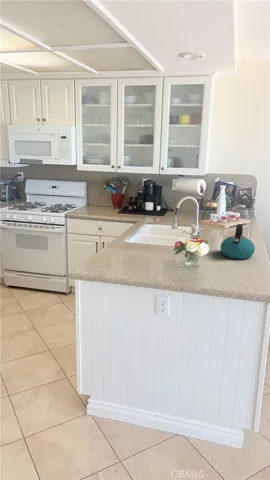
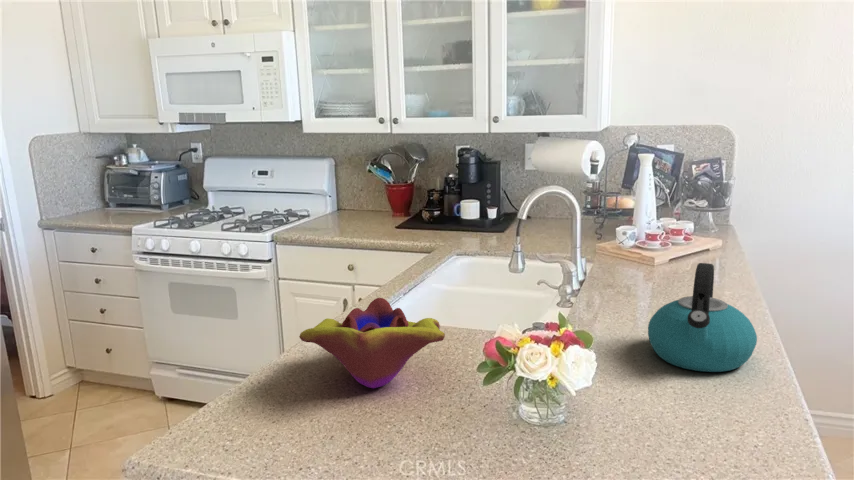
decorative bowl: none [110,233,157,261] -> present [299,298,445,388]

